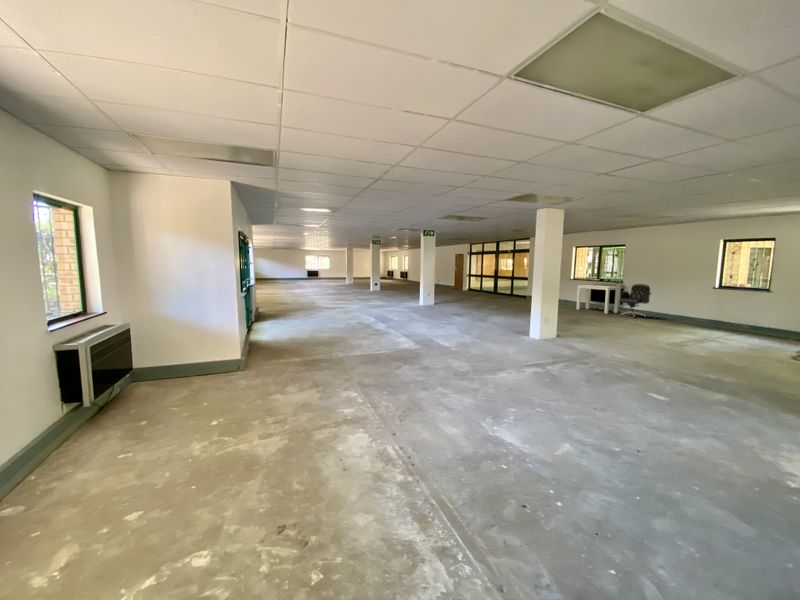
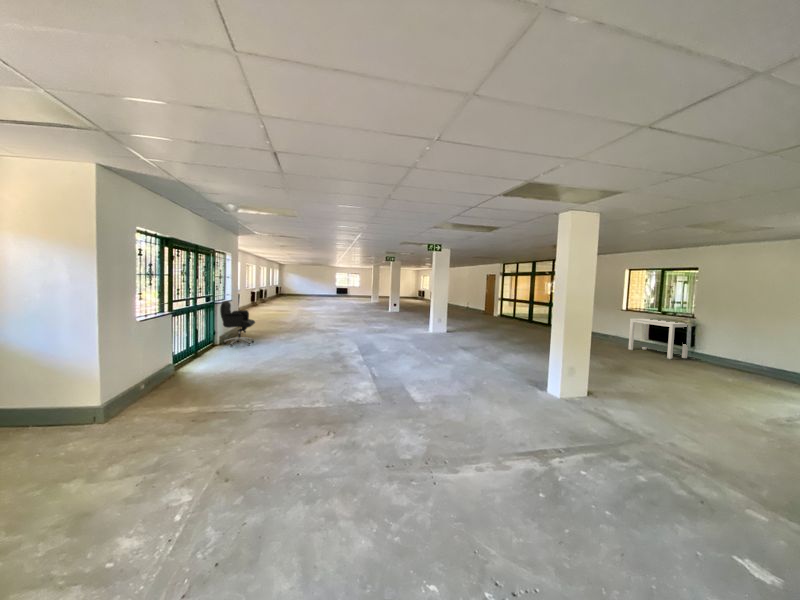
office chair: present [619,284,651,318] -> present [220,301,255,346]

